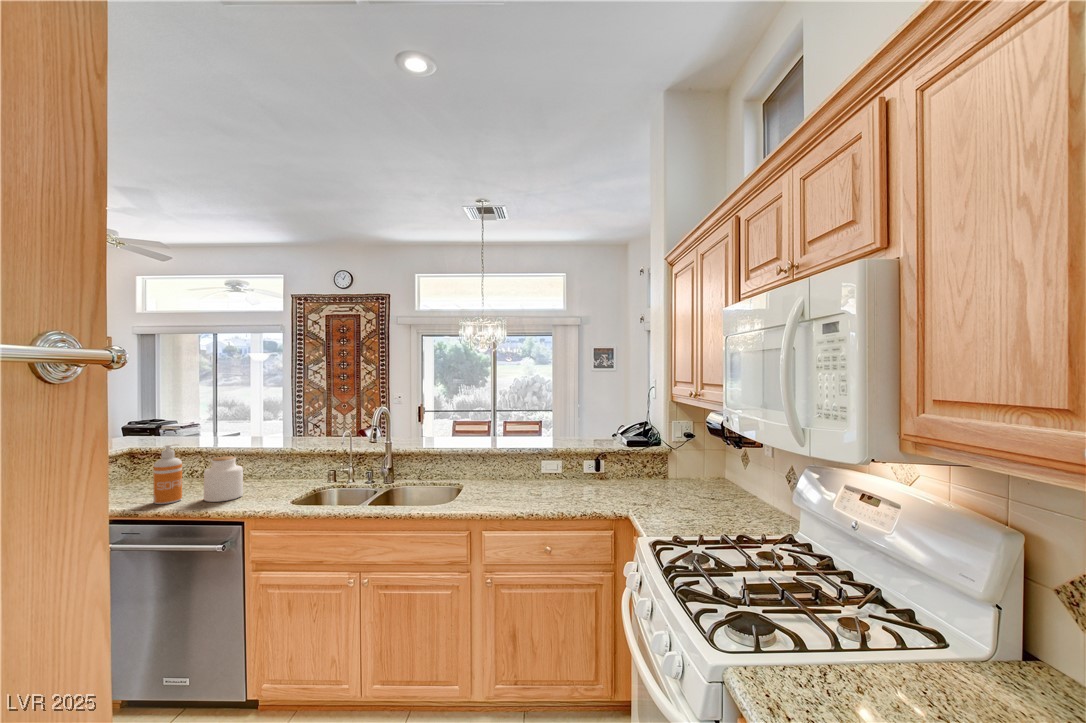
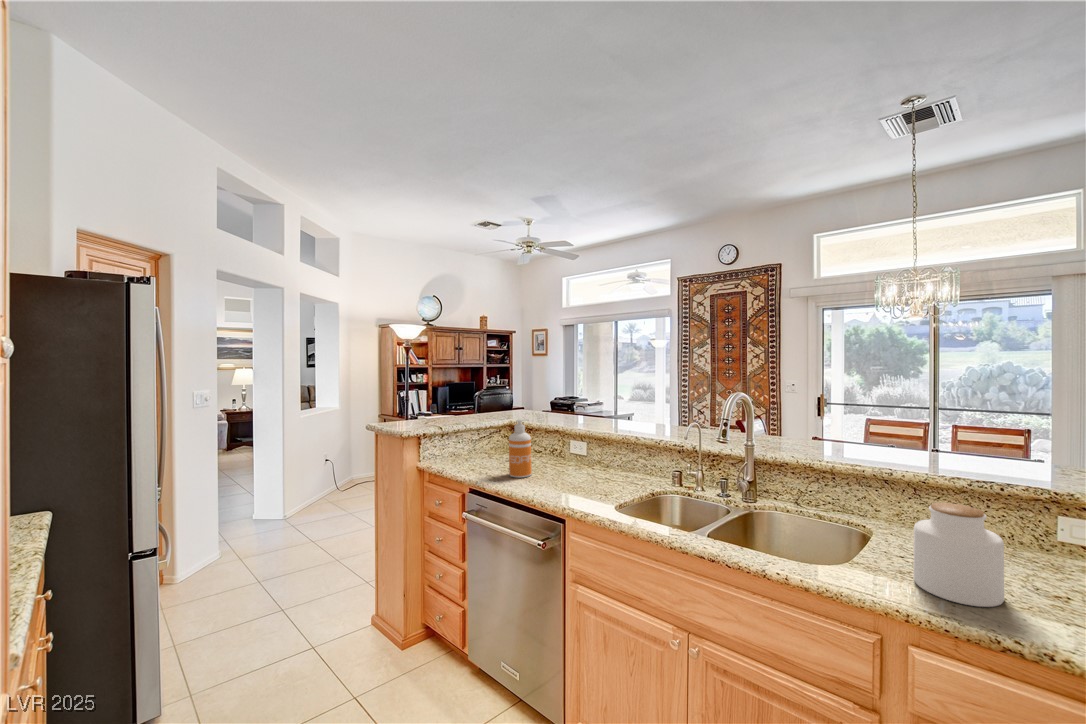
jar: present [204,456,243,502] -> present [914,503,1004,607]

